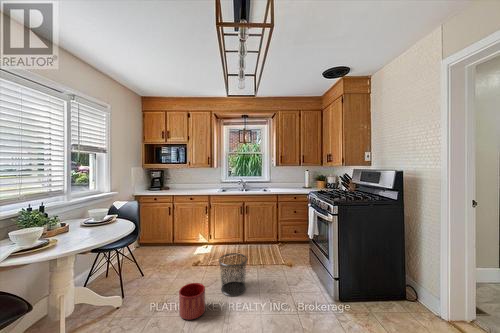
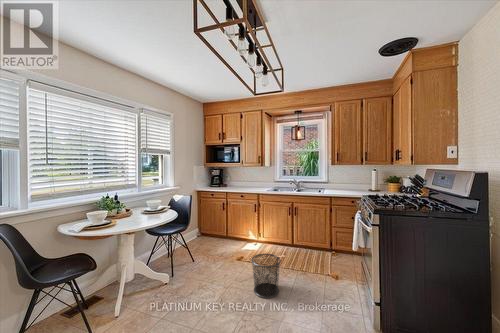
planter: present [179,283,205,320] -> none [208,276,233,311]

